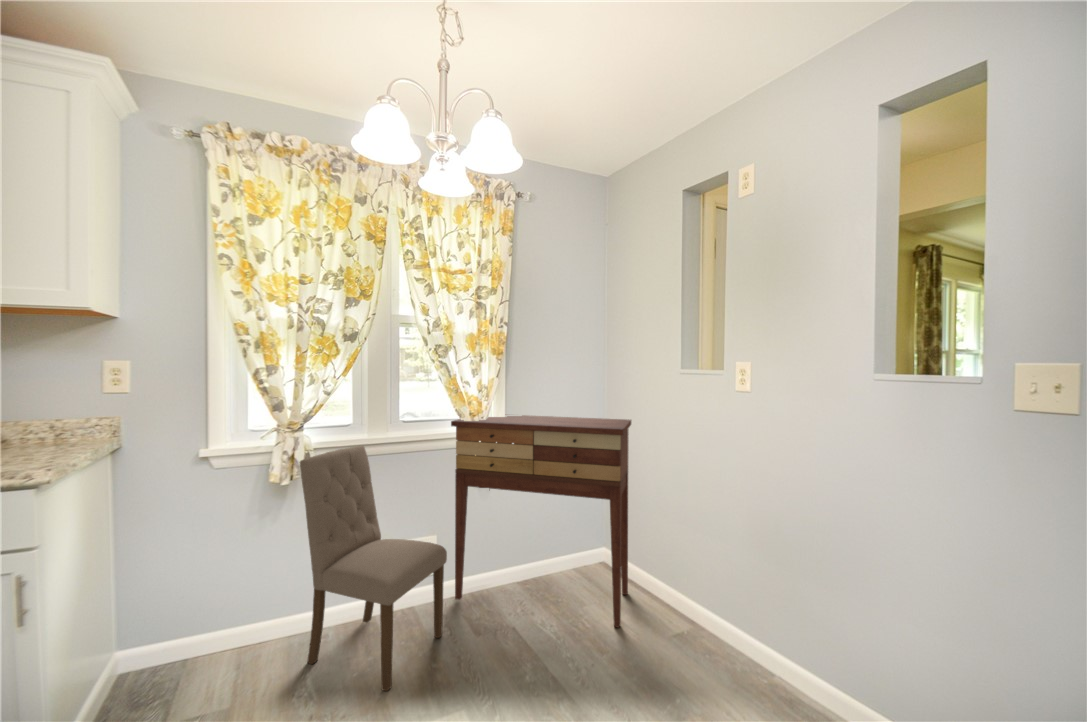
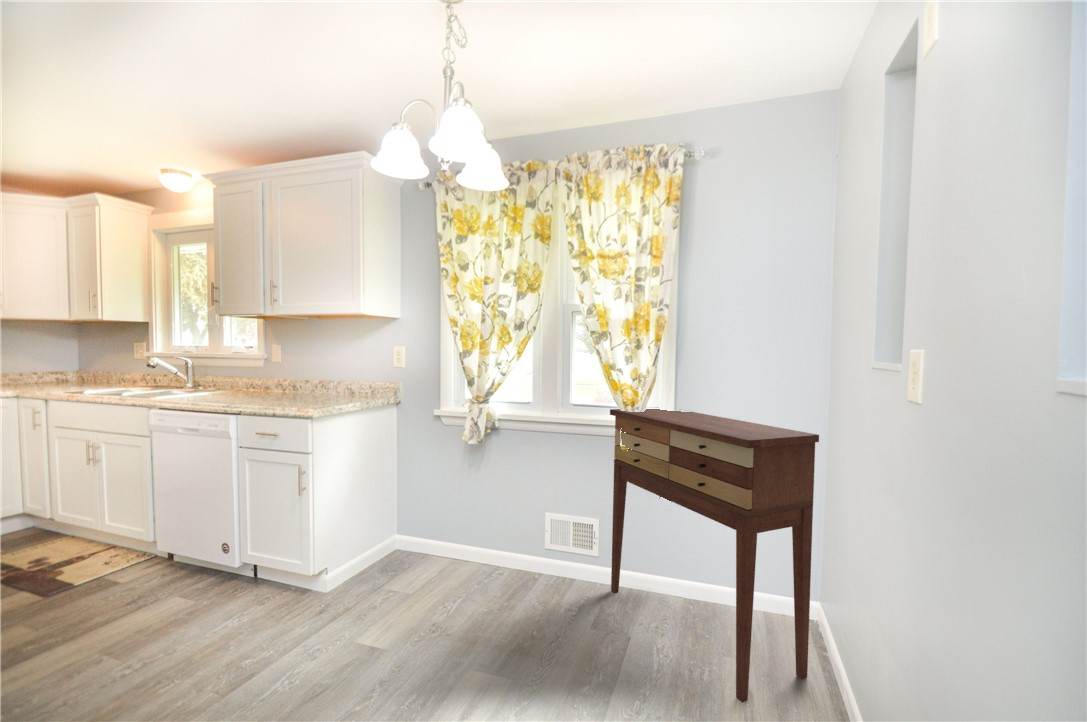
dining chair: present [299,446,447,691] -> none [473,421,573,627]

